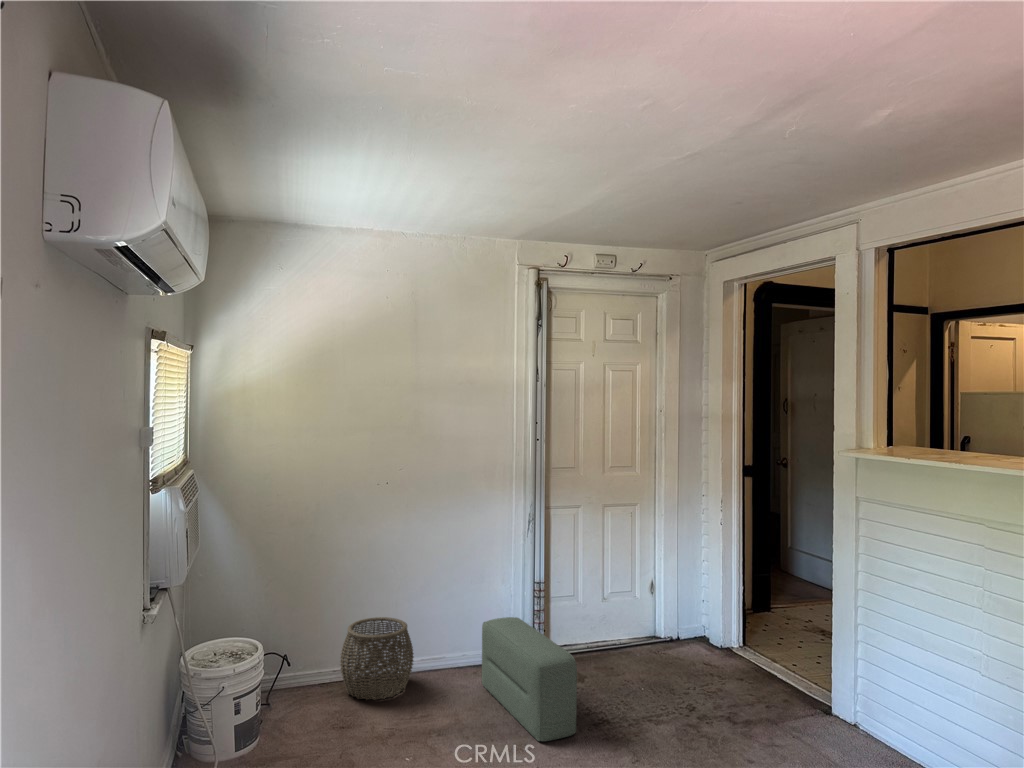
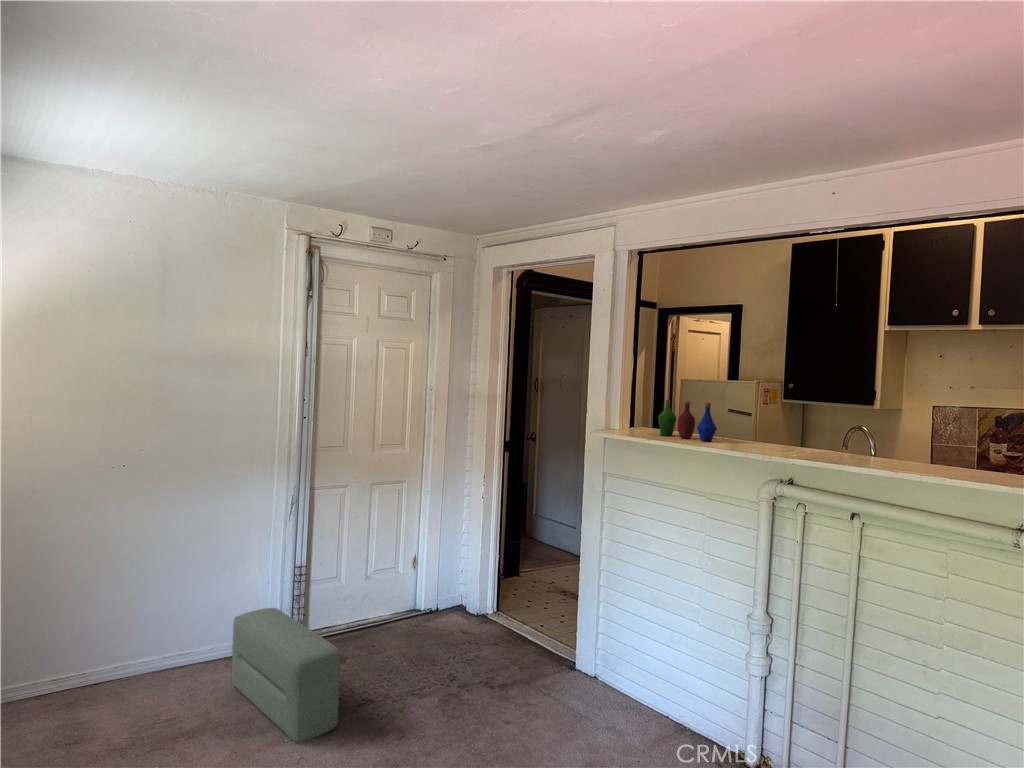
bottle: none [917,411,992,457] -> present [658,400,717,441]
woven basket: present [340,617,414,700] -> none [47,622,148,723]

